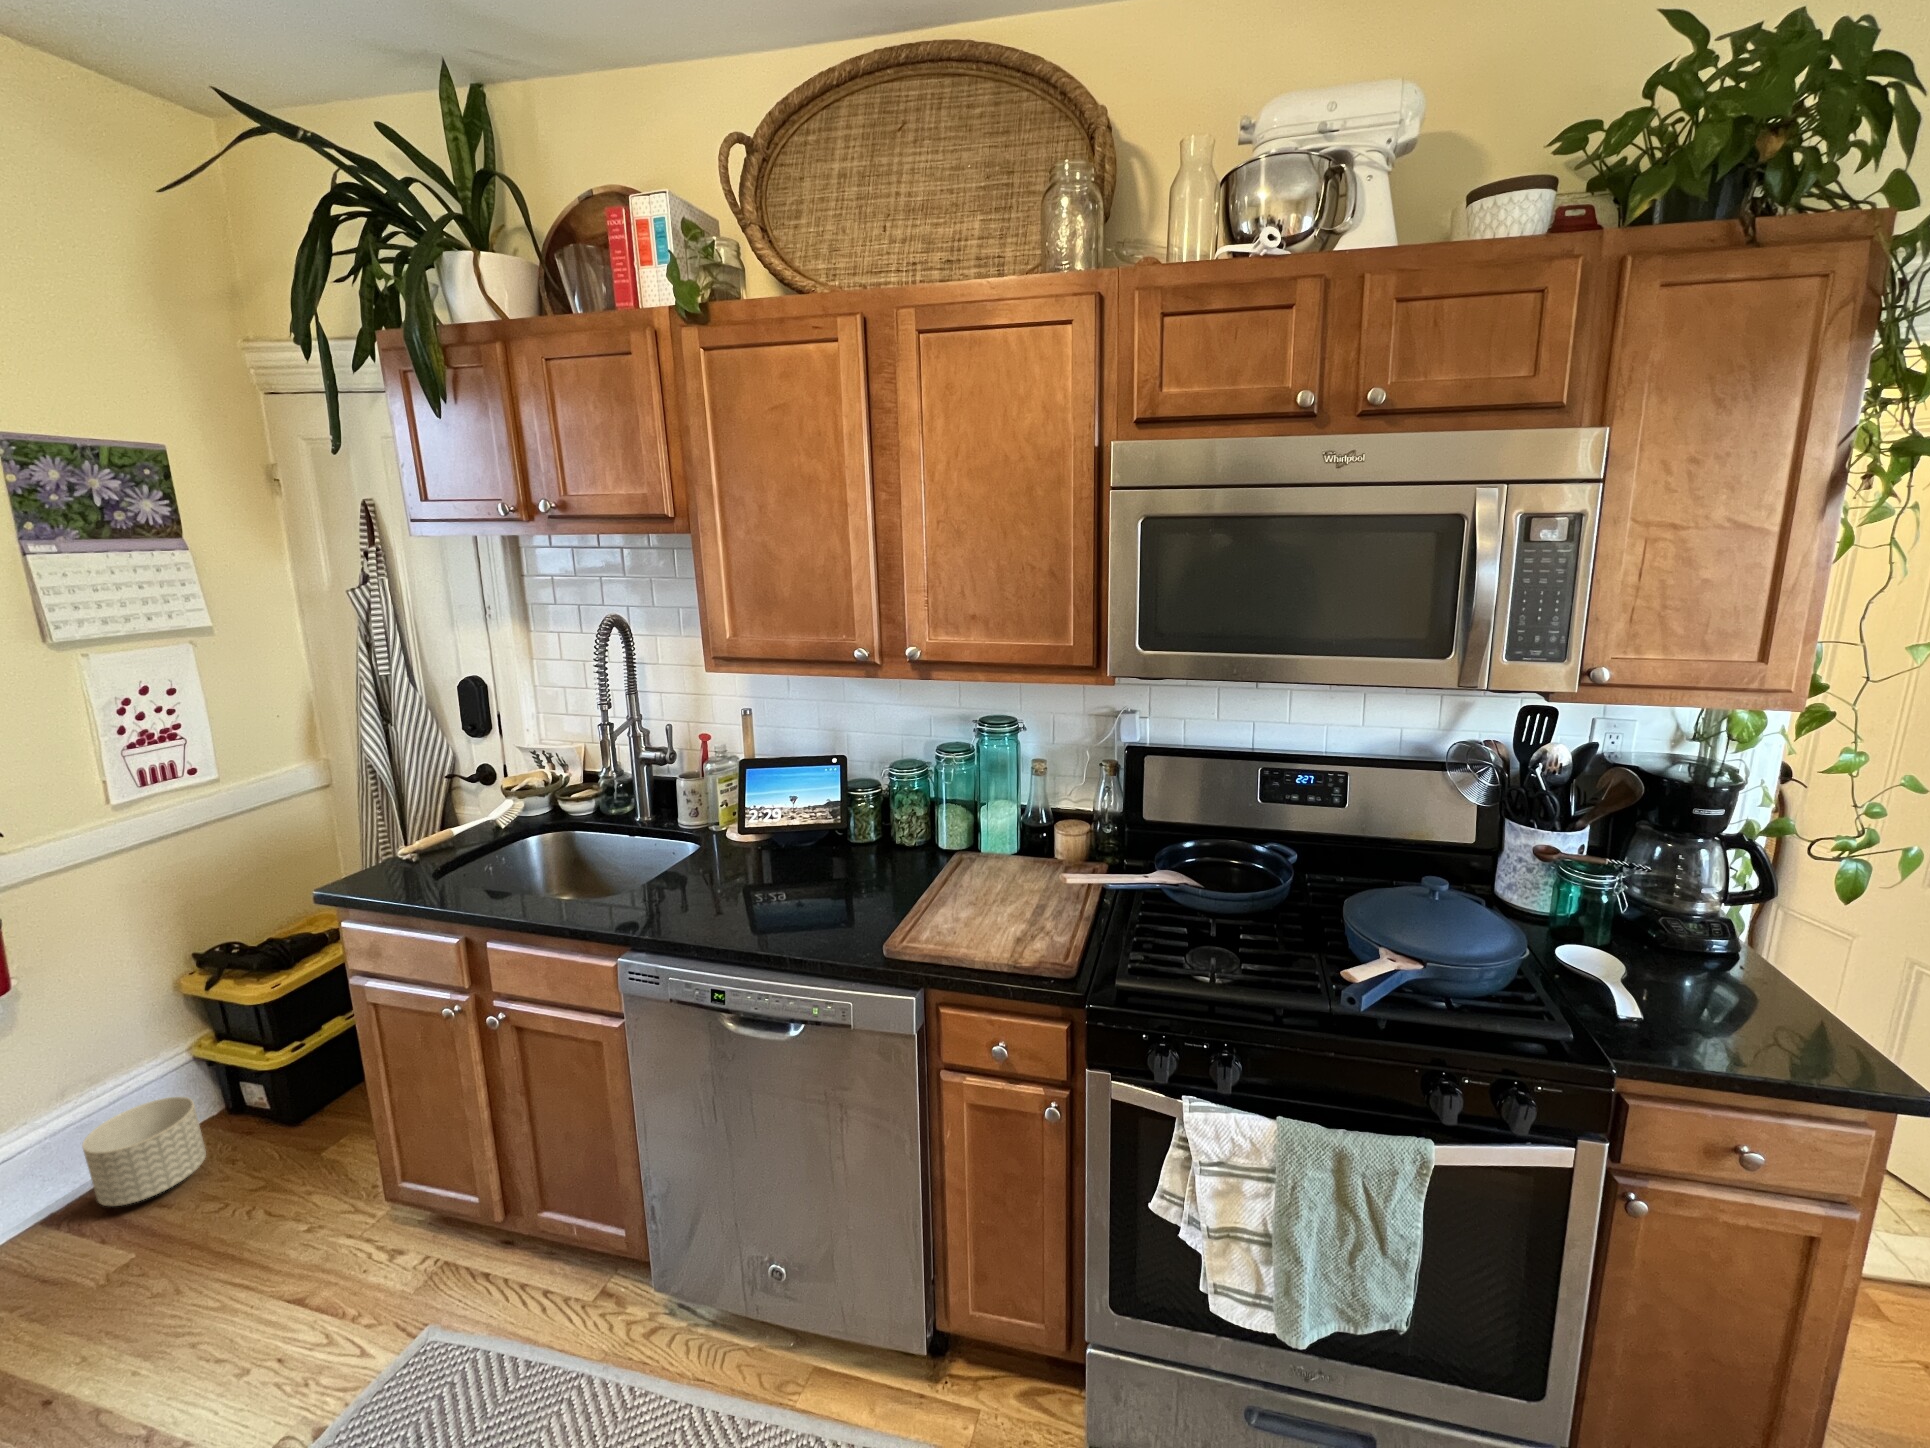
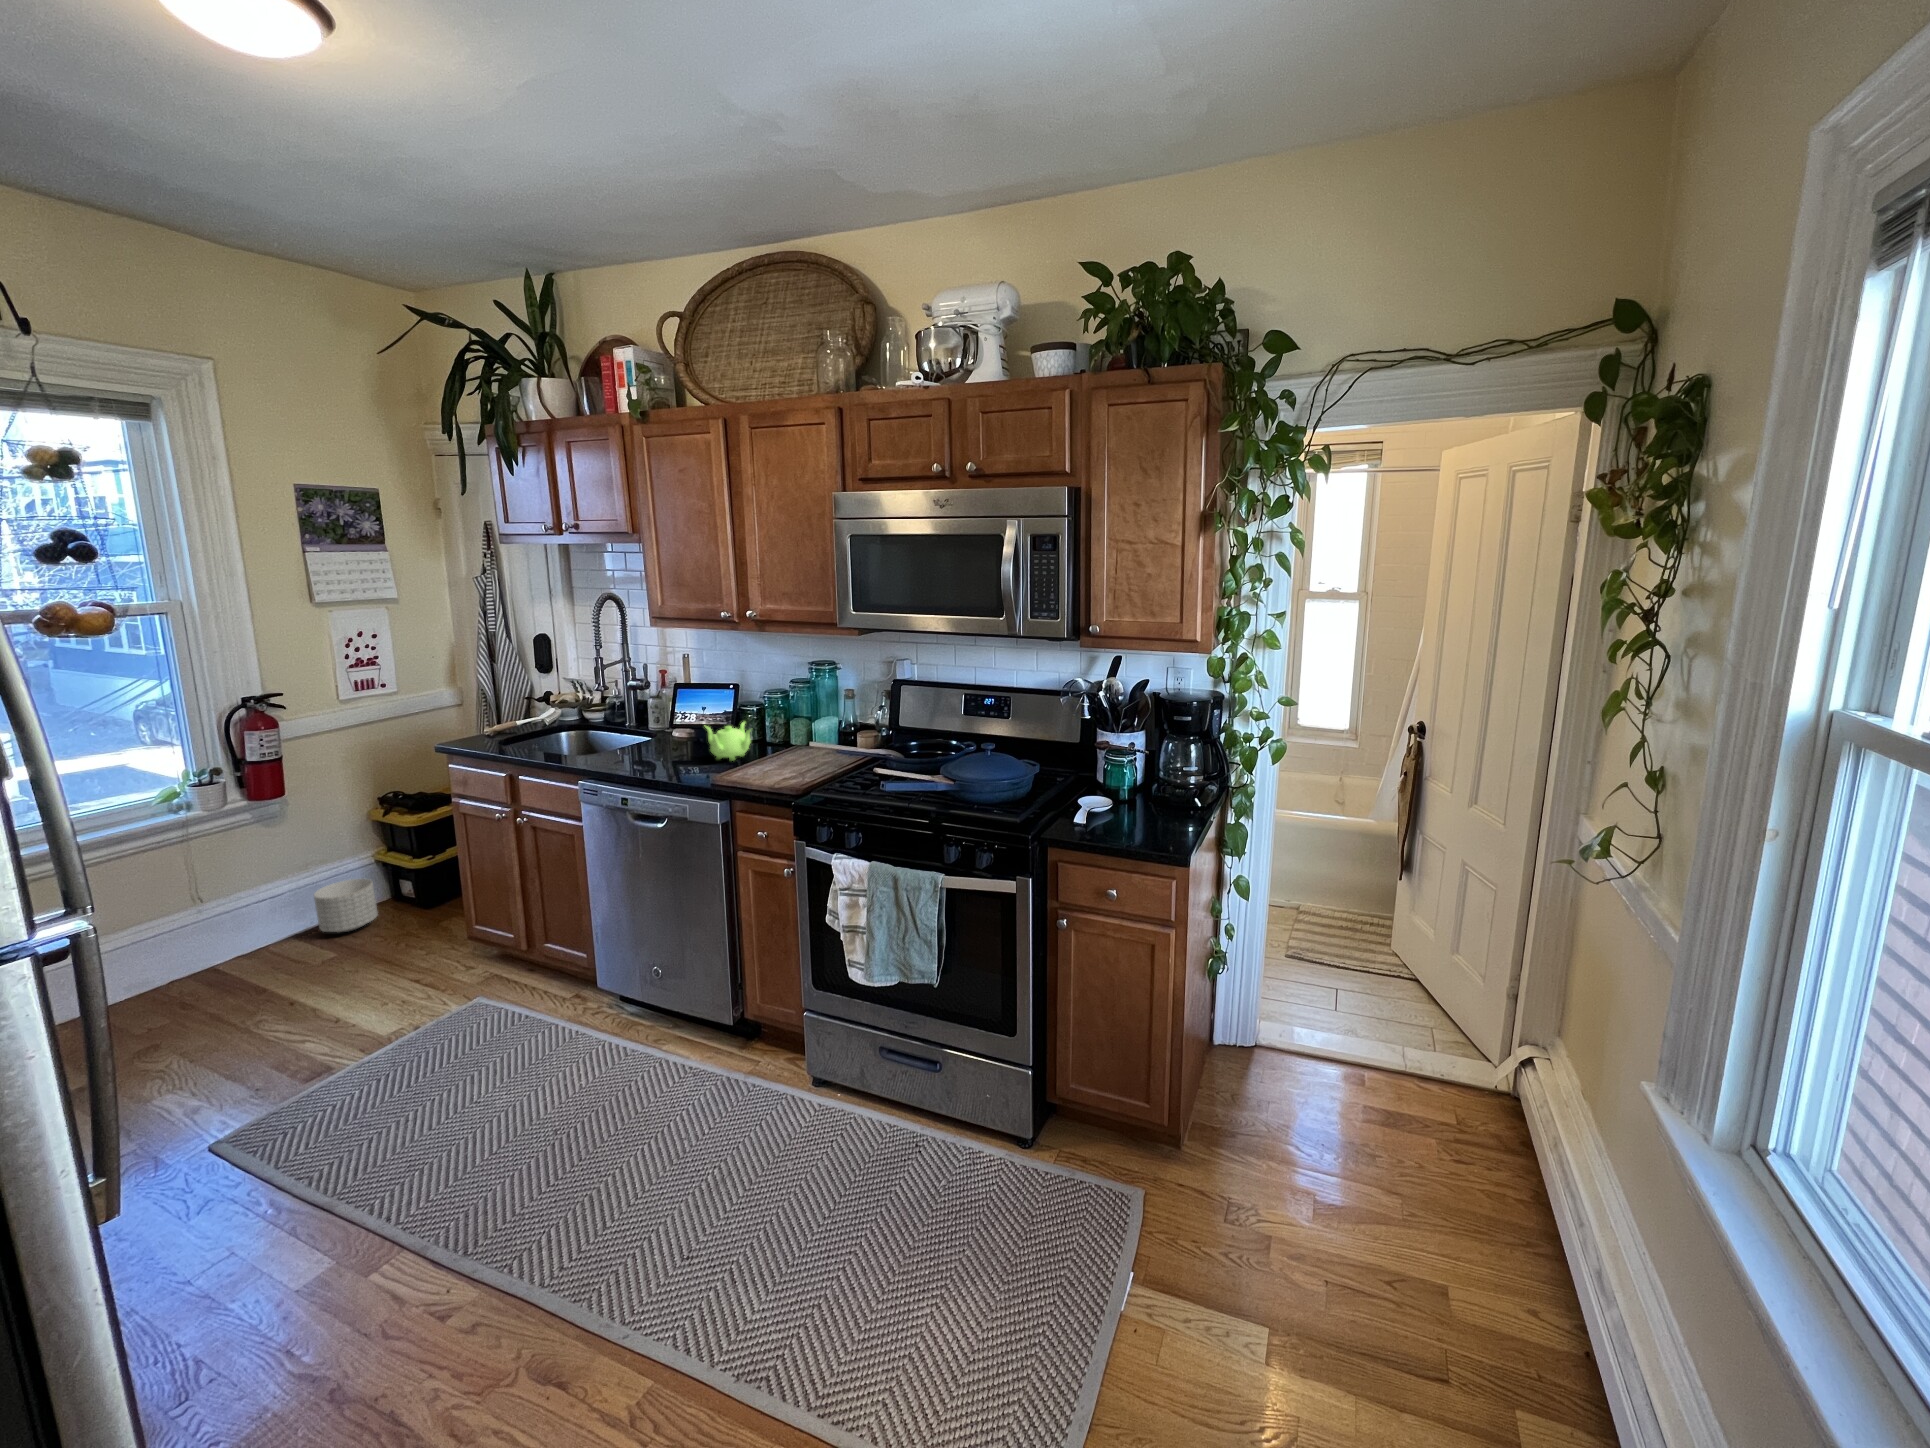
teapot: none [825,824,915,898] -> present [705,722,751,761]

